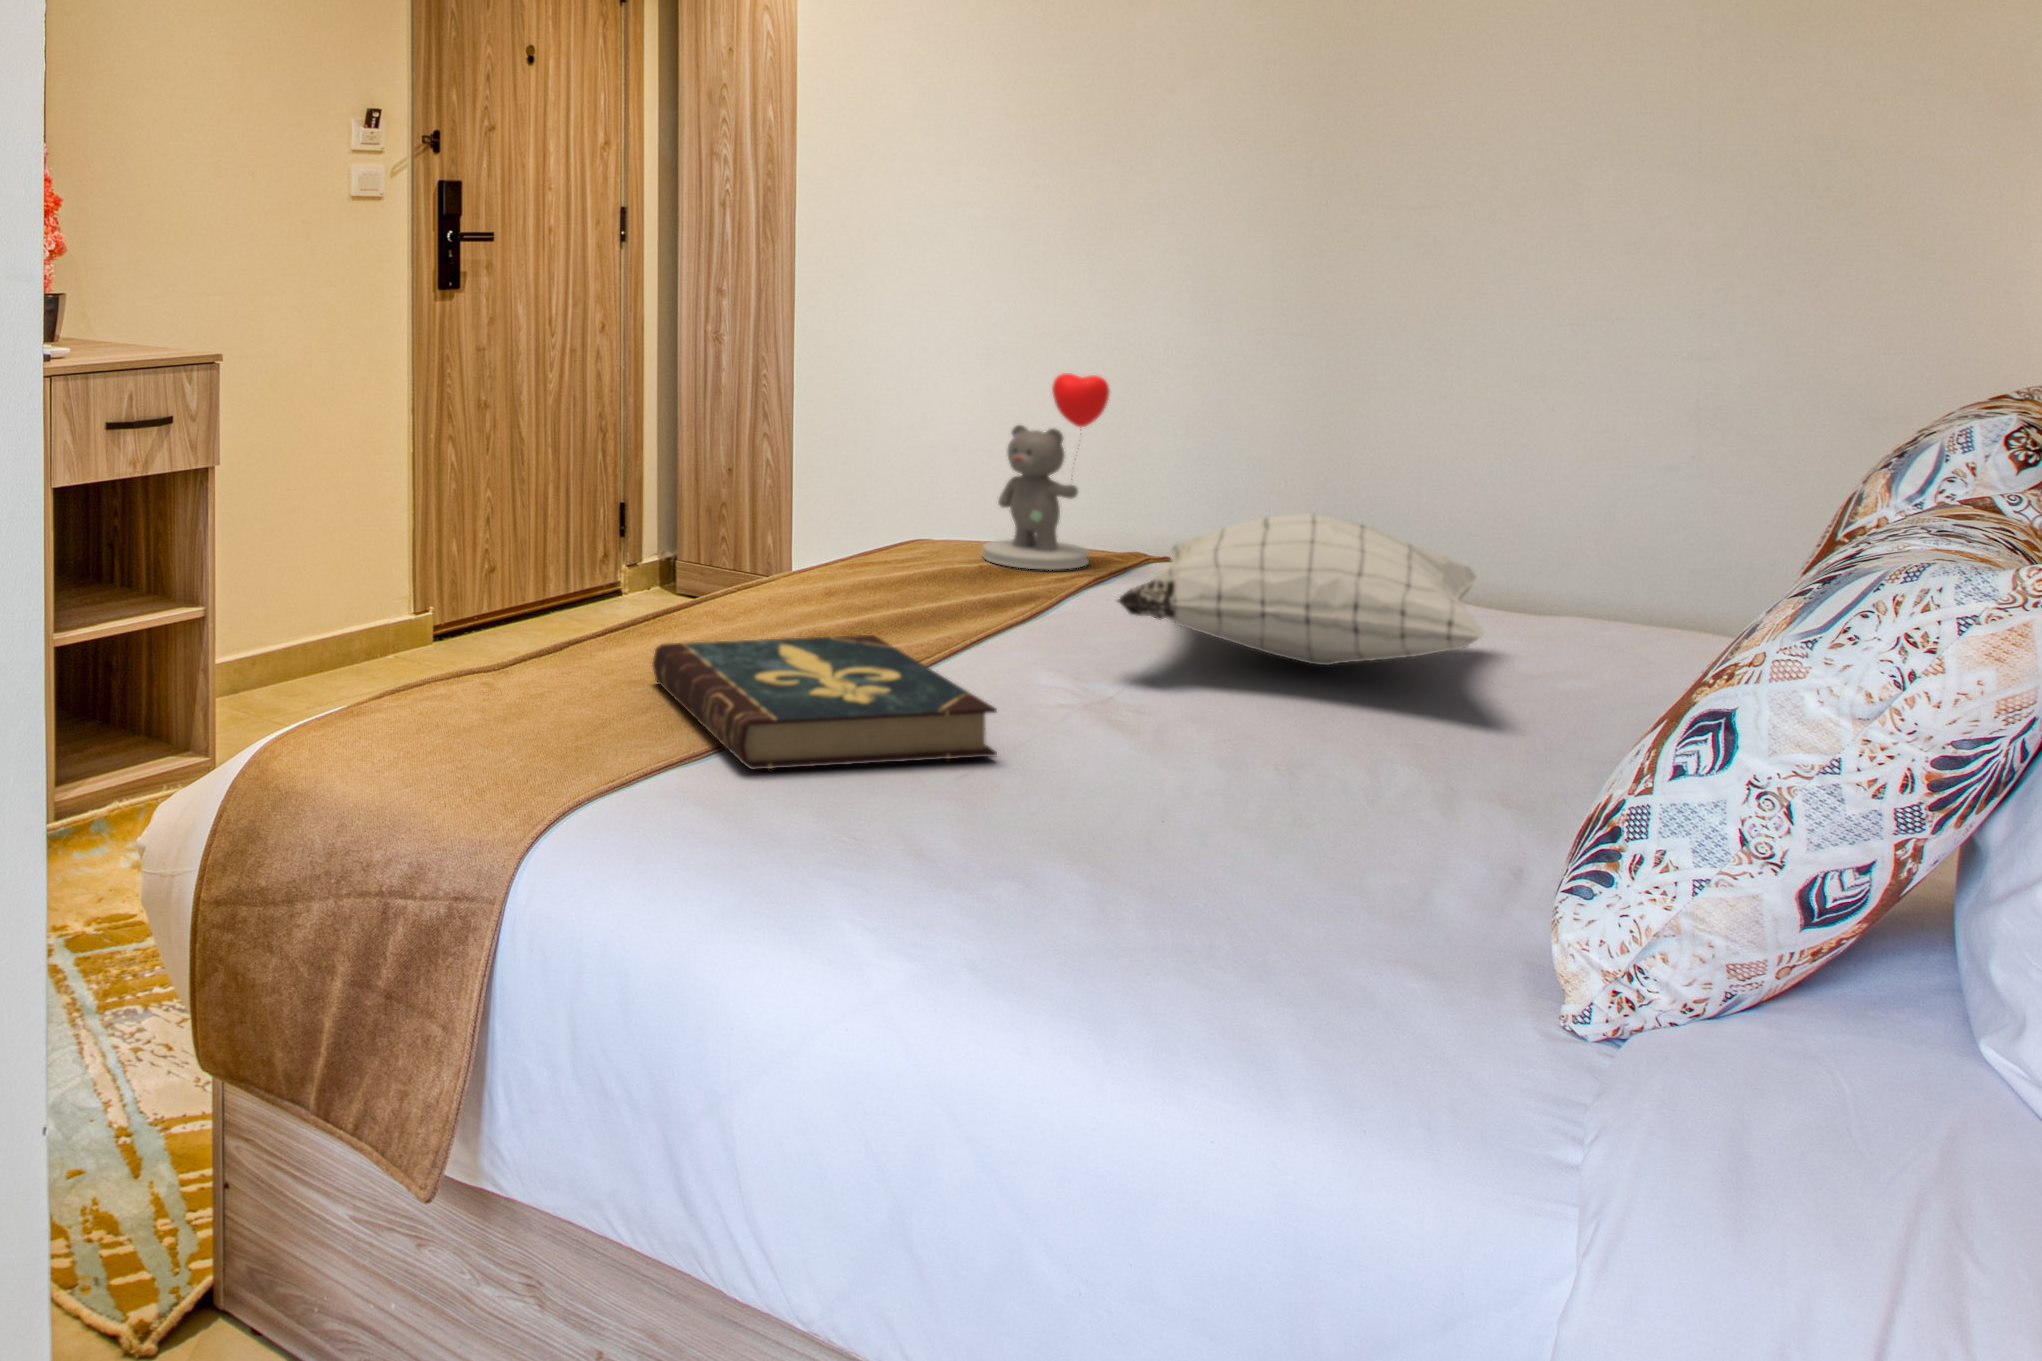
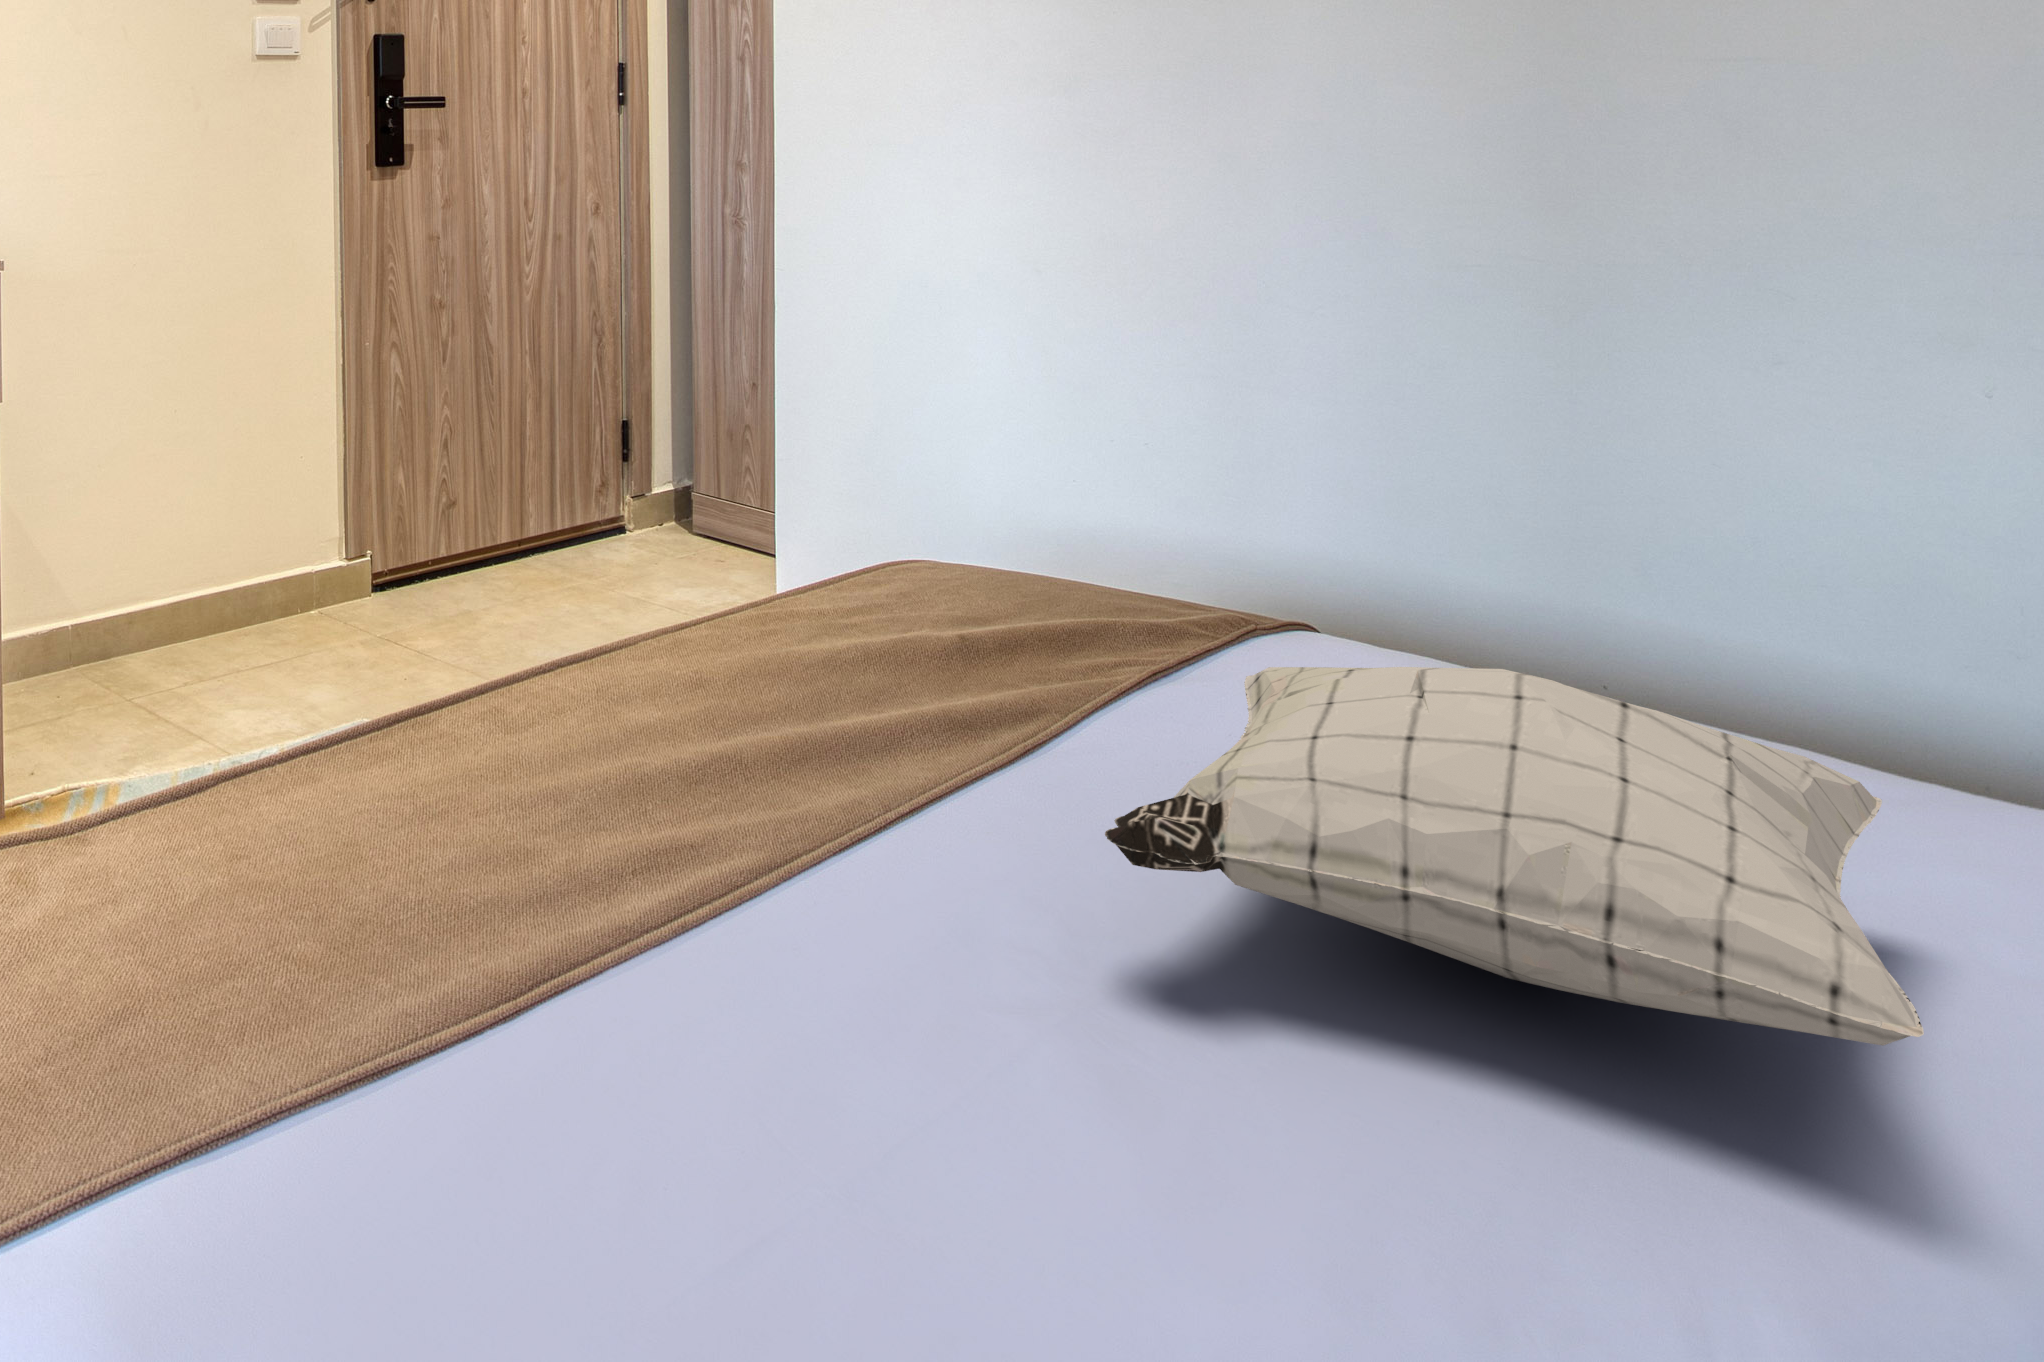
teddy bear: present [983,373,1110,570] -> none [961,345,1162,662]
book: present [653,635,997,769] -> none [218,856,773,1251]

